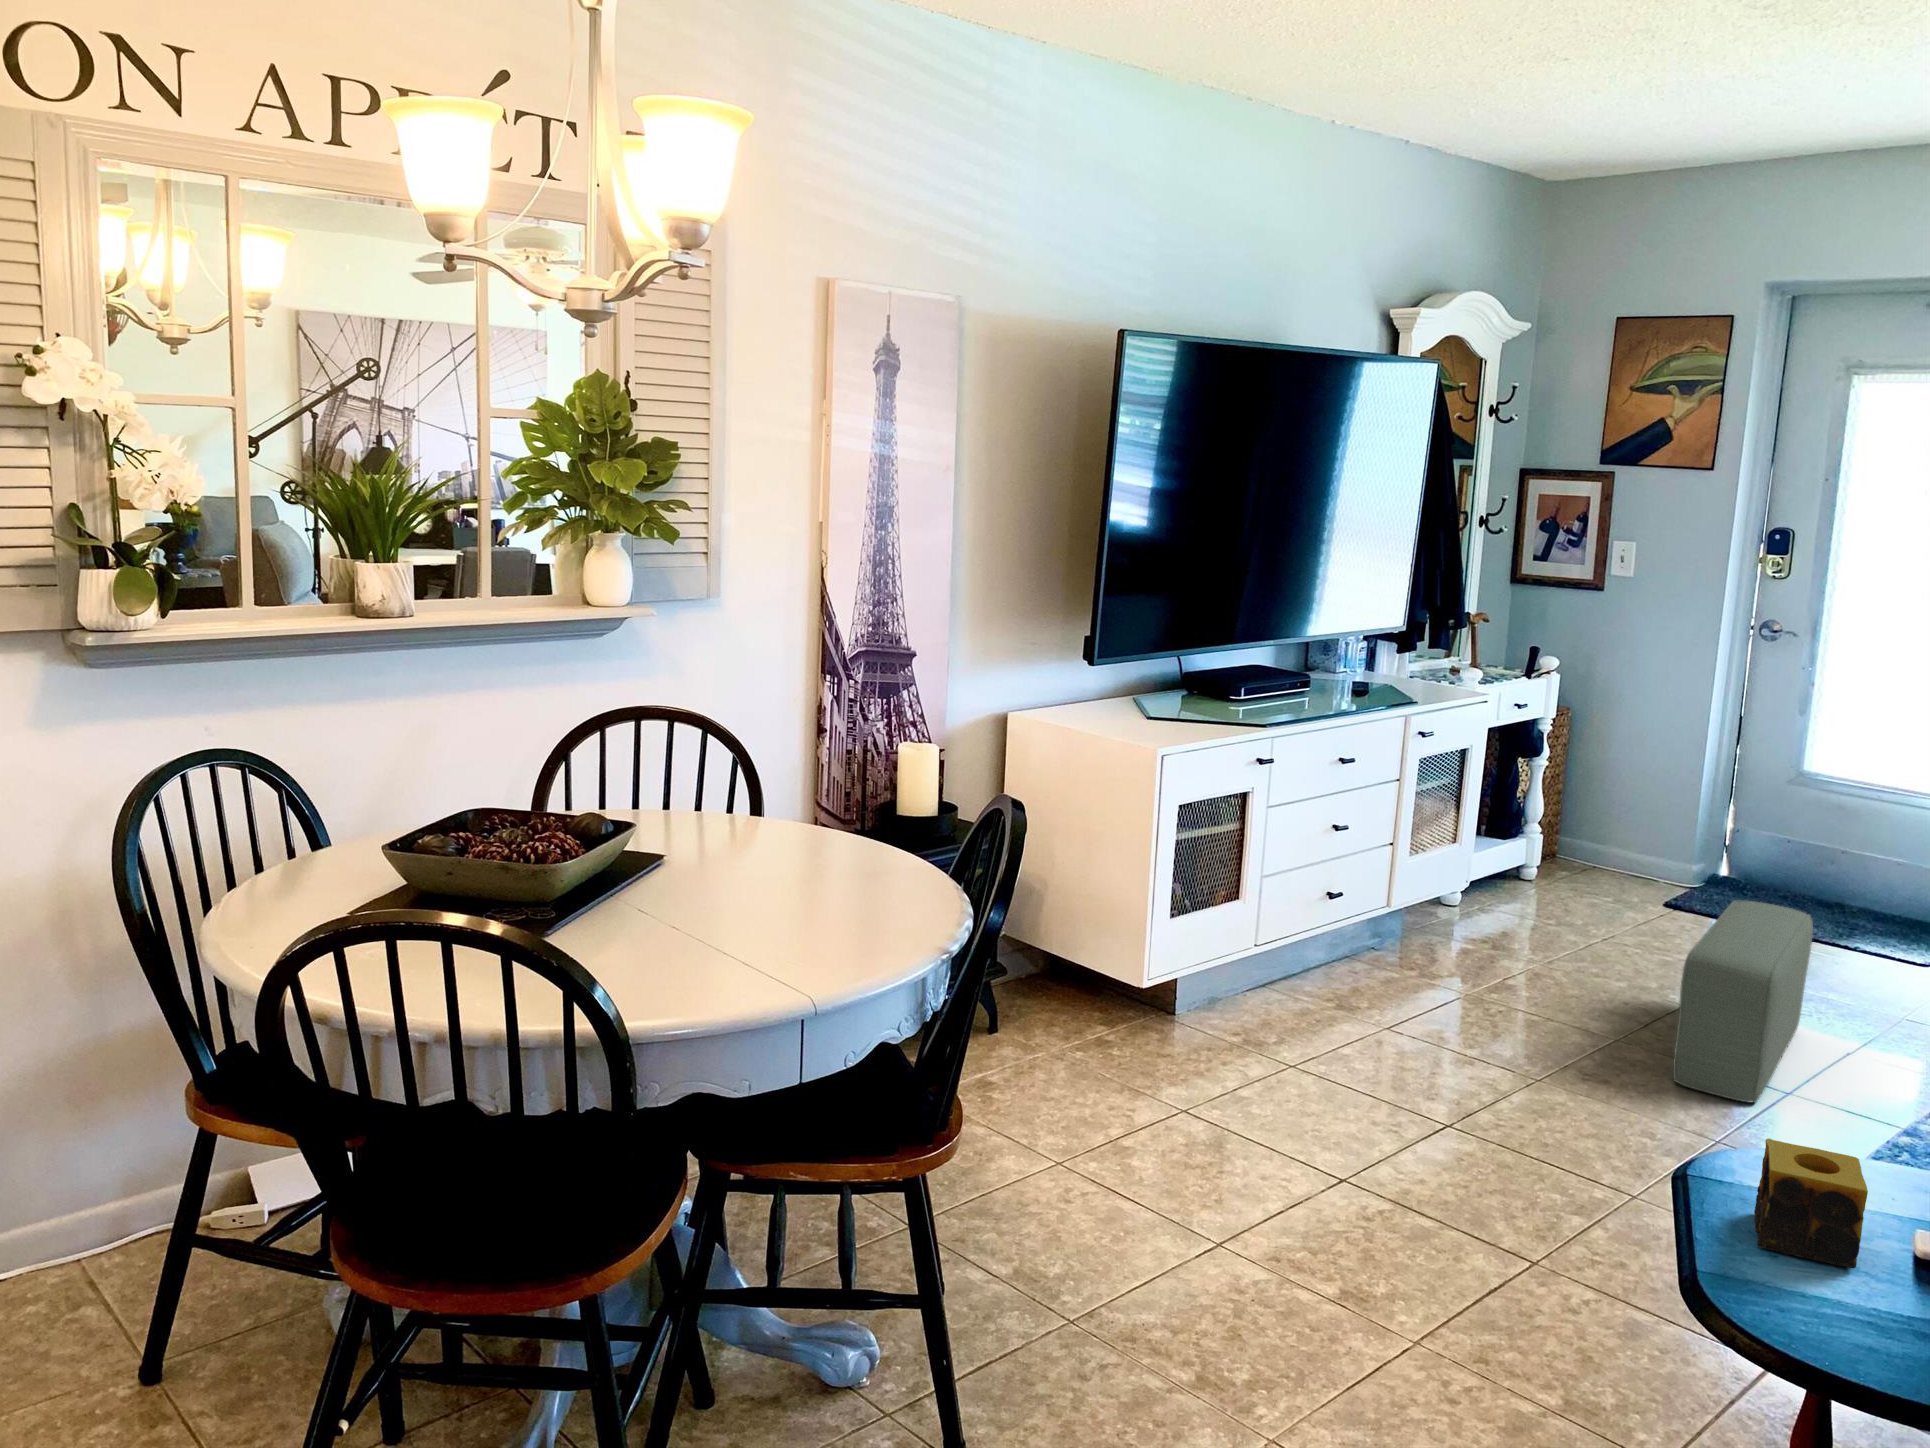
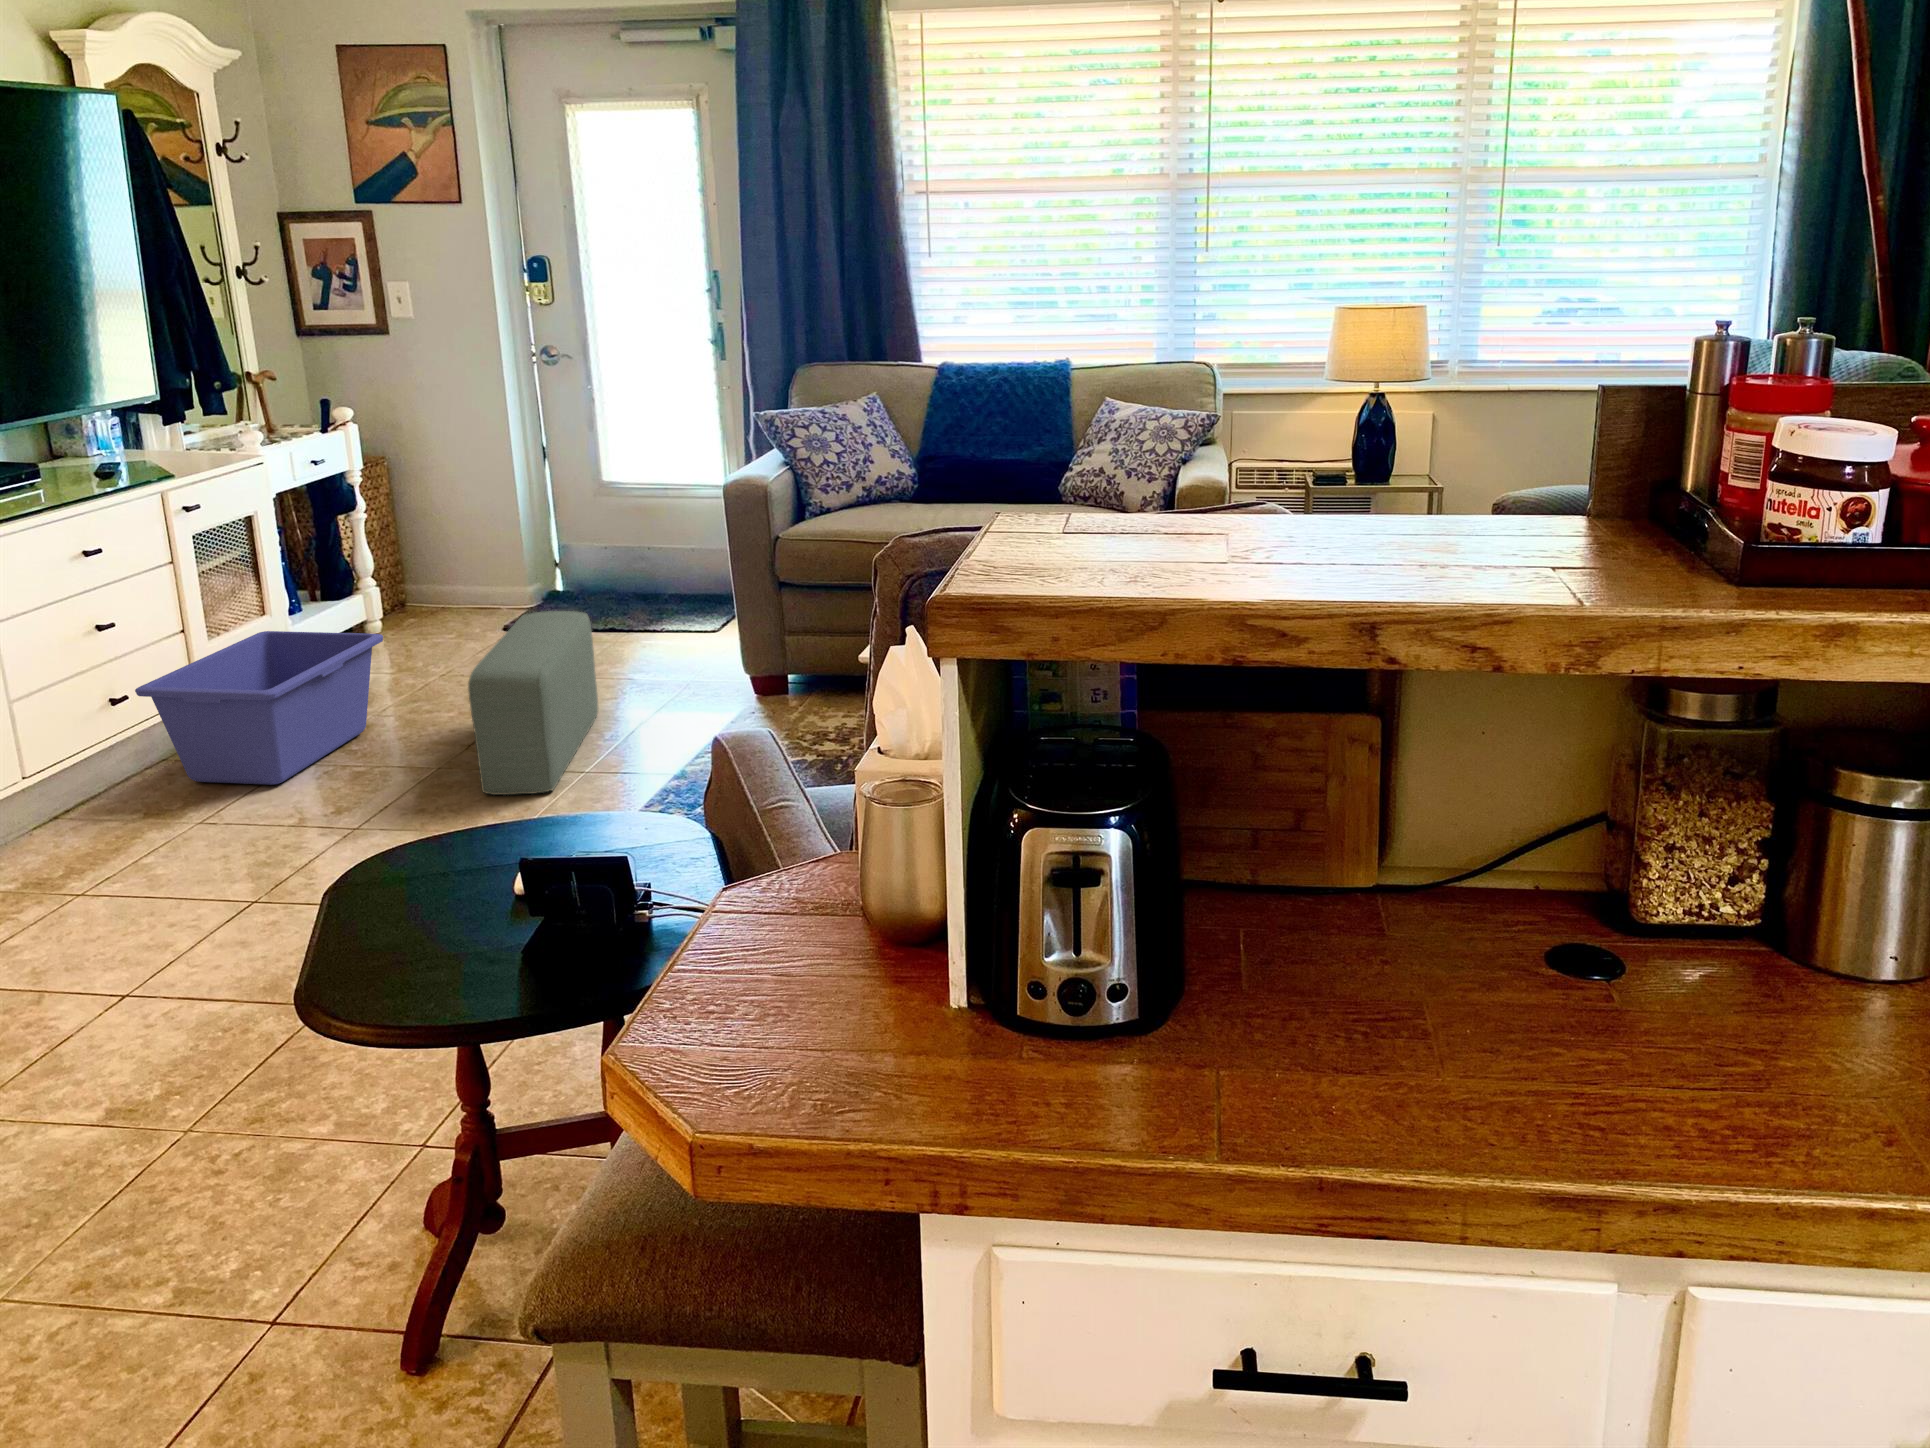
storage bin: none [1351,856,1574,1007] -> present [135,631,383,785]
candle: present [1754,1139,1868,1268] -> none [374,825,468,929]

